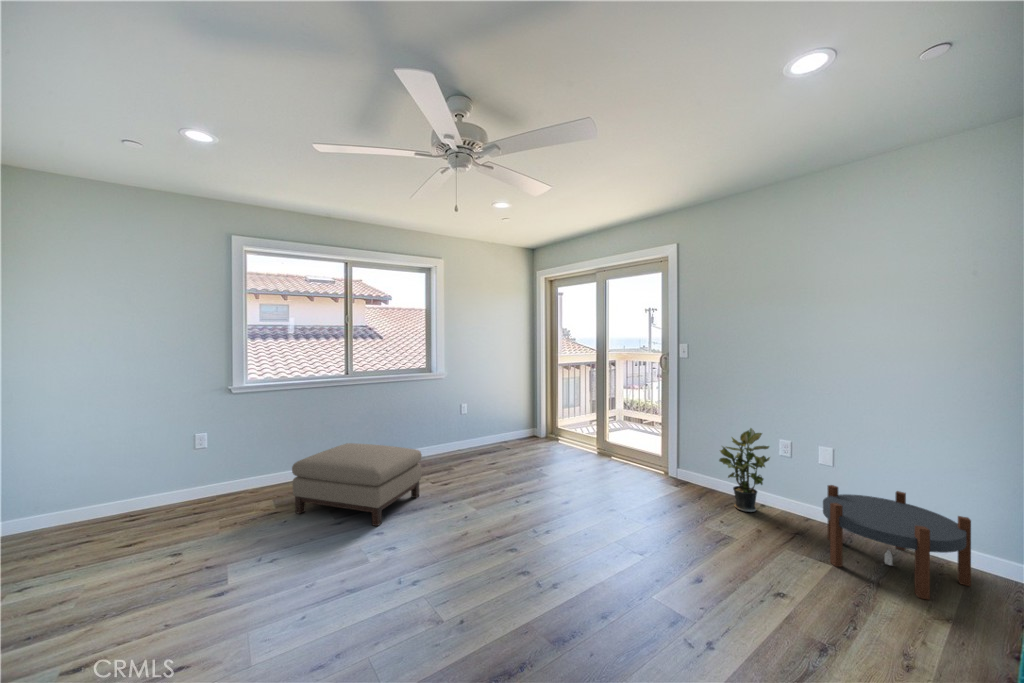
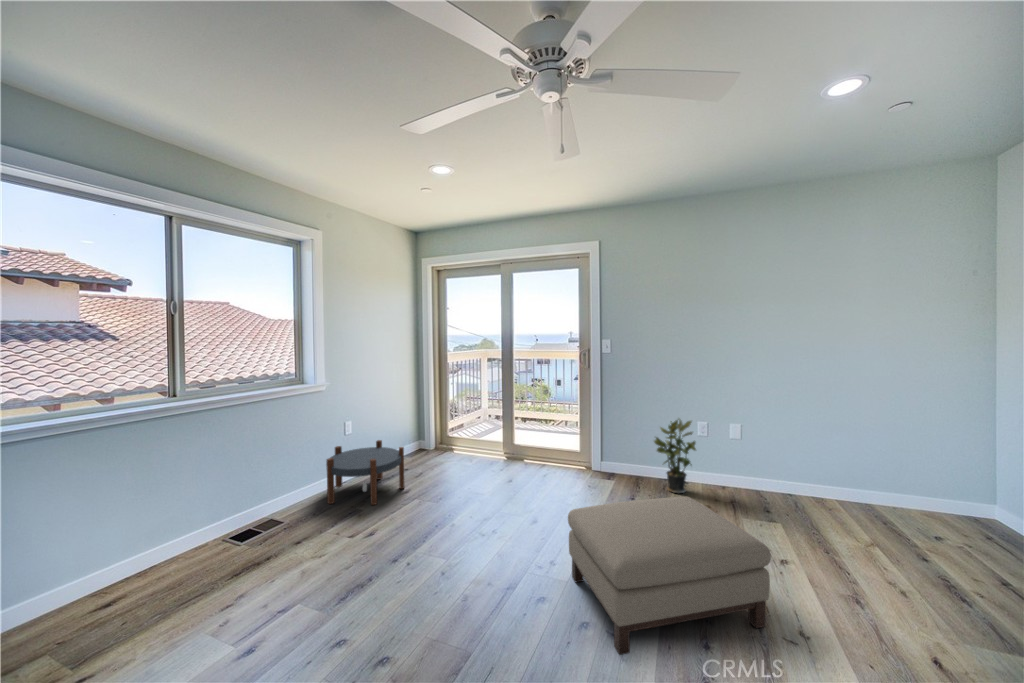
ottoman: present [292,443,422,526] -> present [568,497,771,655]
side table: present [823,485,971,599] -> present [326,440,404,505]

